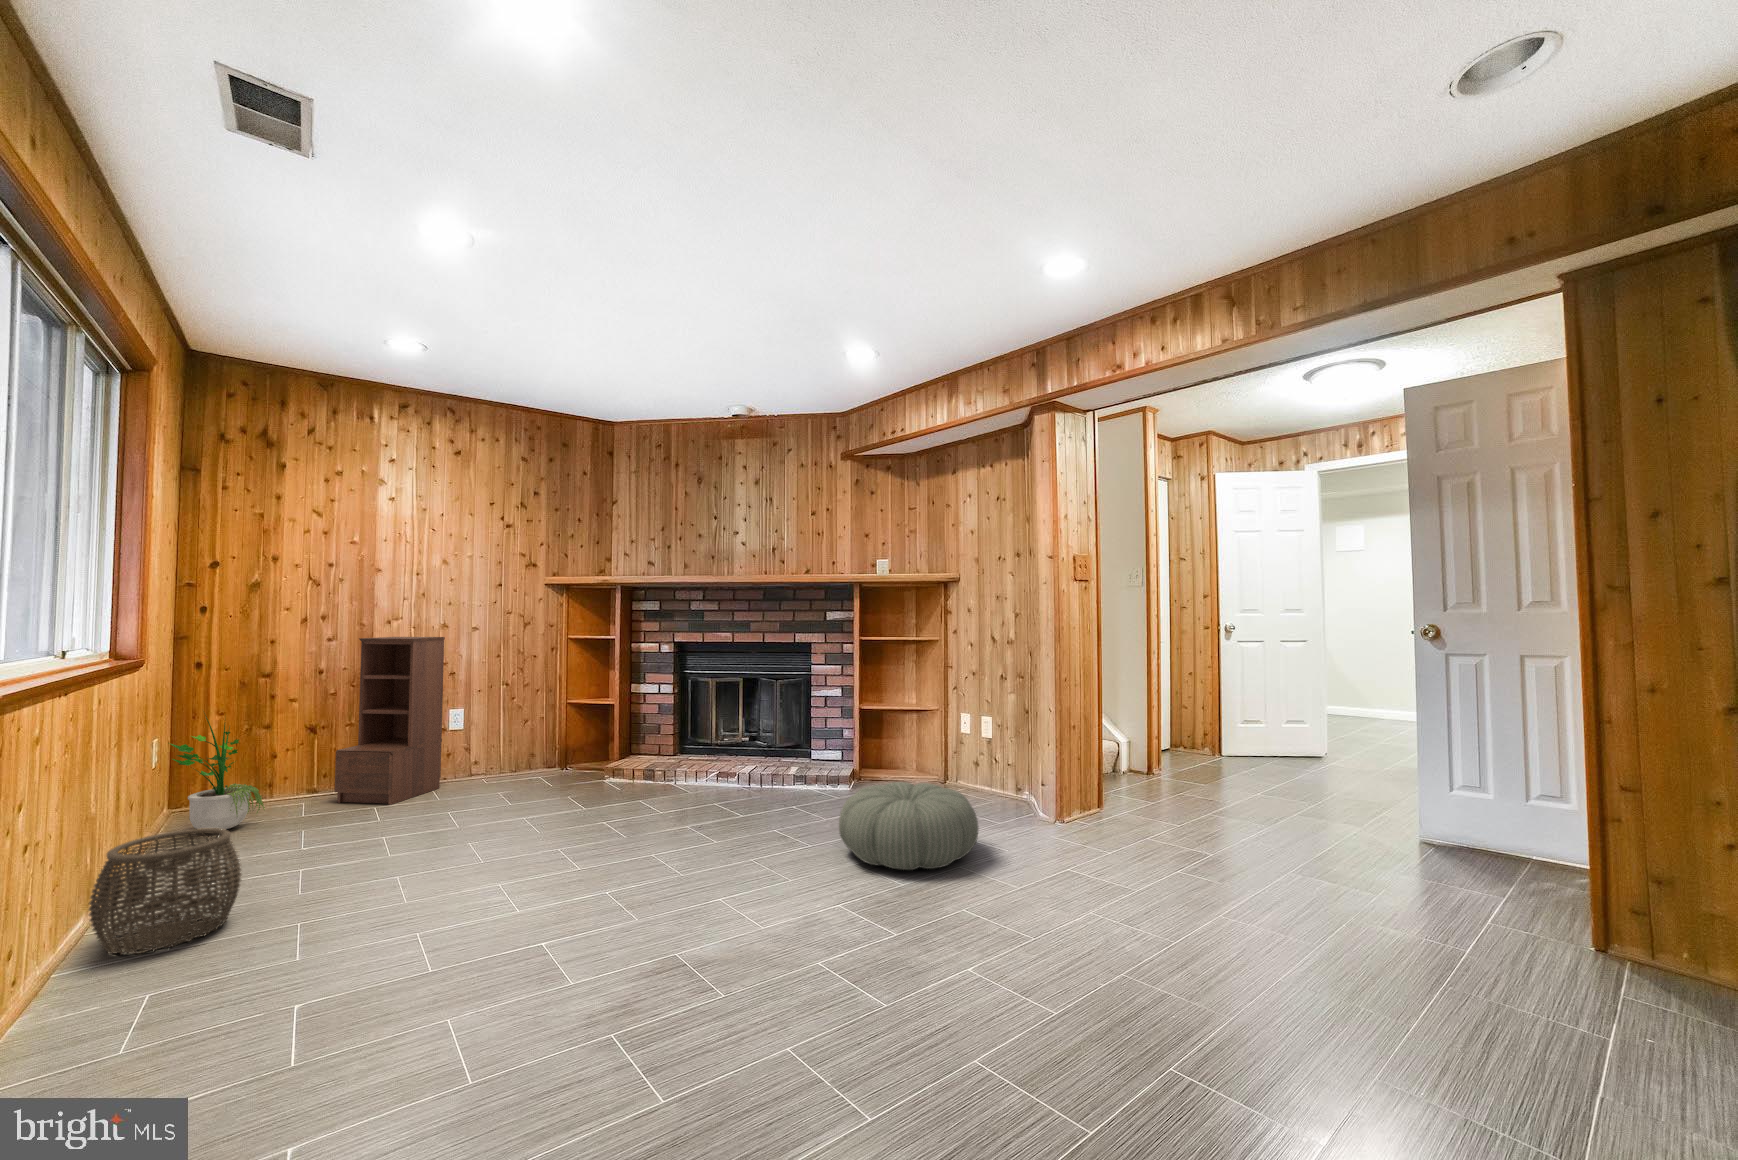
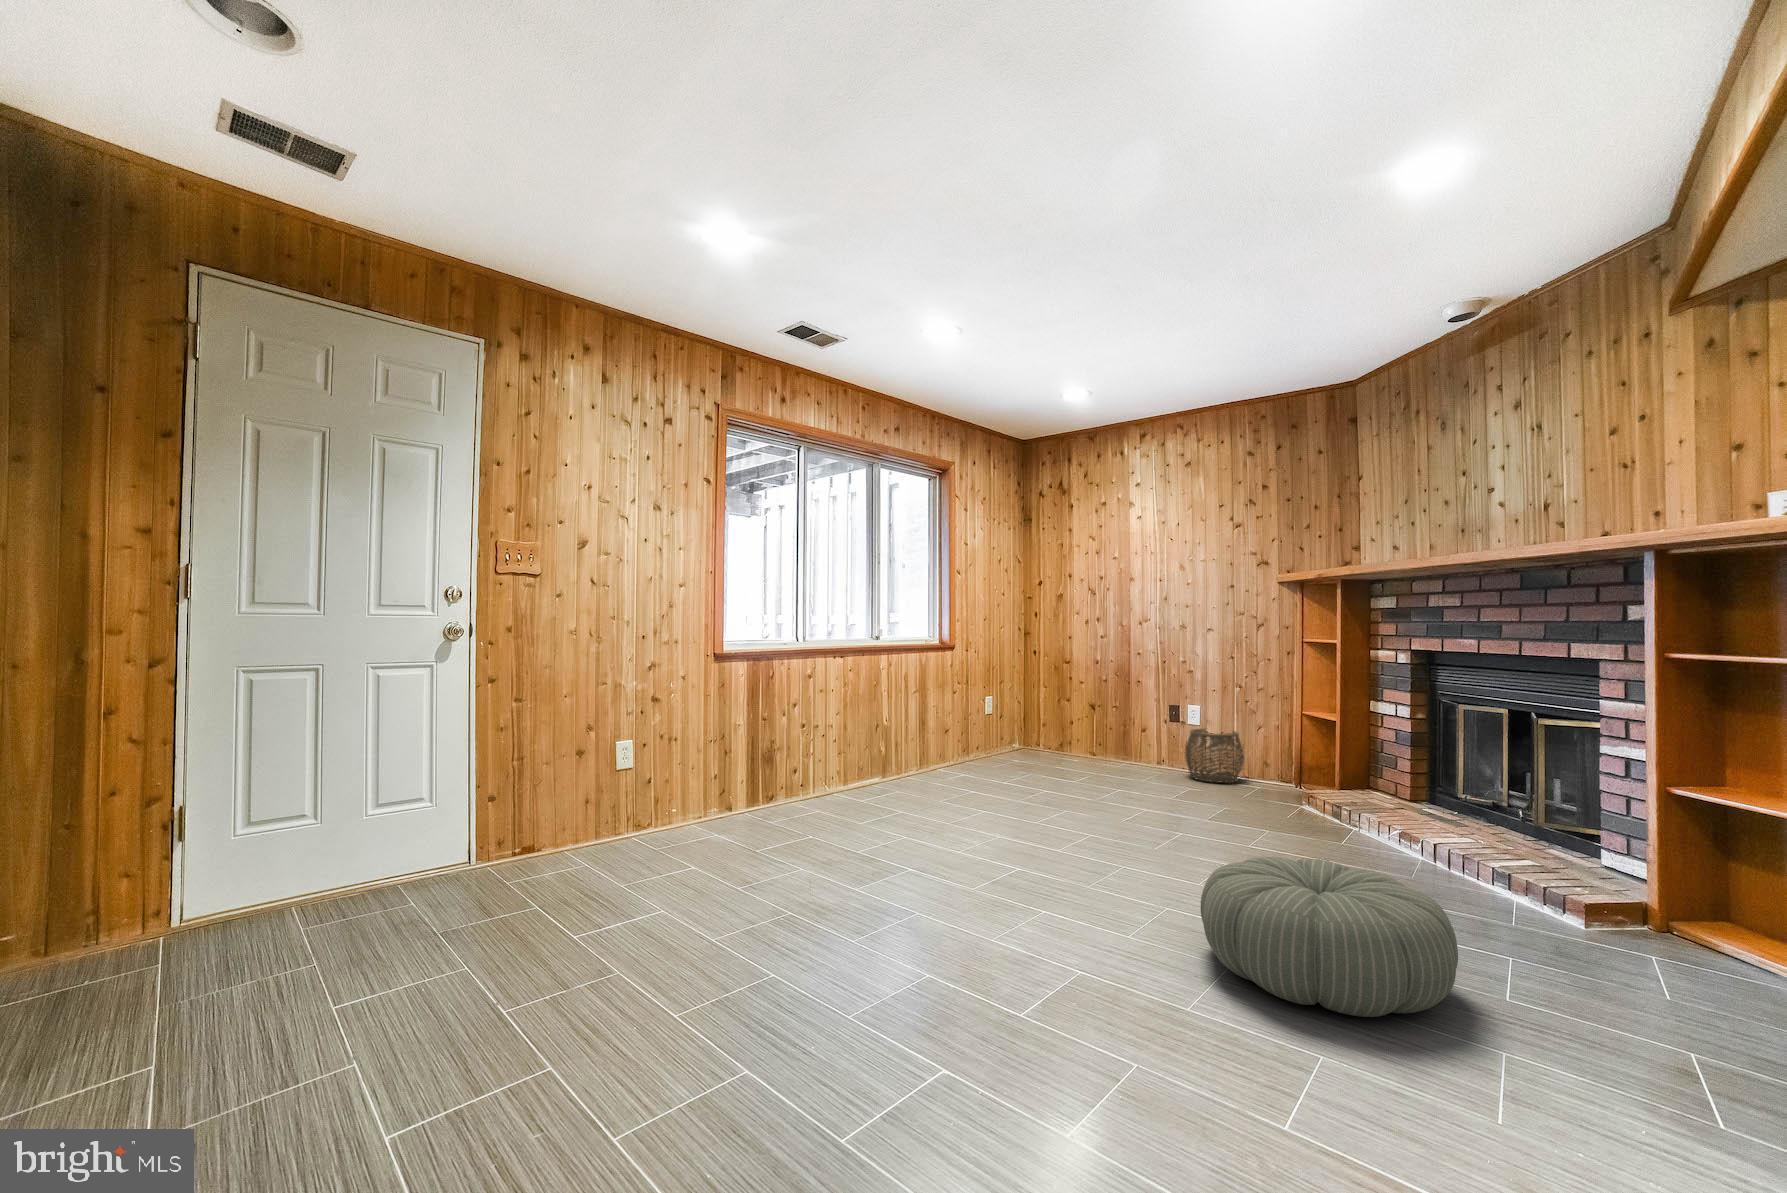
bookshelf: present [335,637,445,805] -> none [1091,634,1165,772]
potted plant: present [171,715,265,830] -> none [993,675,1047,760]
woven basket: present [89,828,242,955] -> present [1185,729,1244,783]

